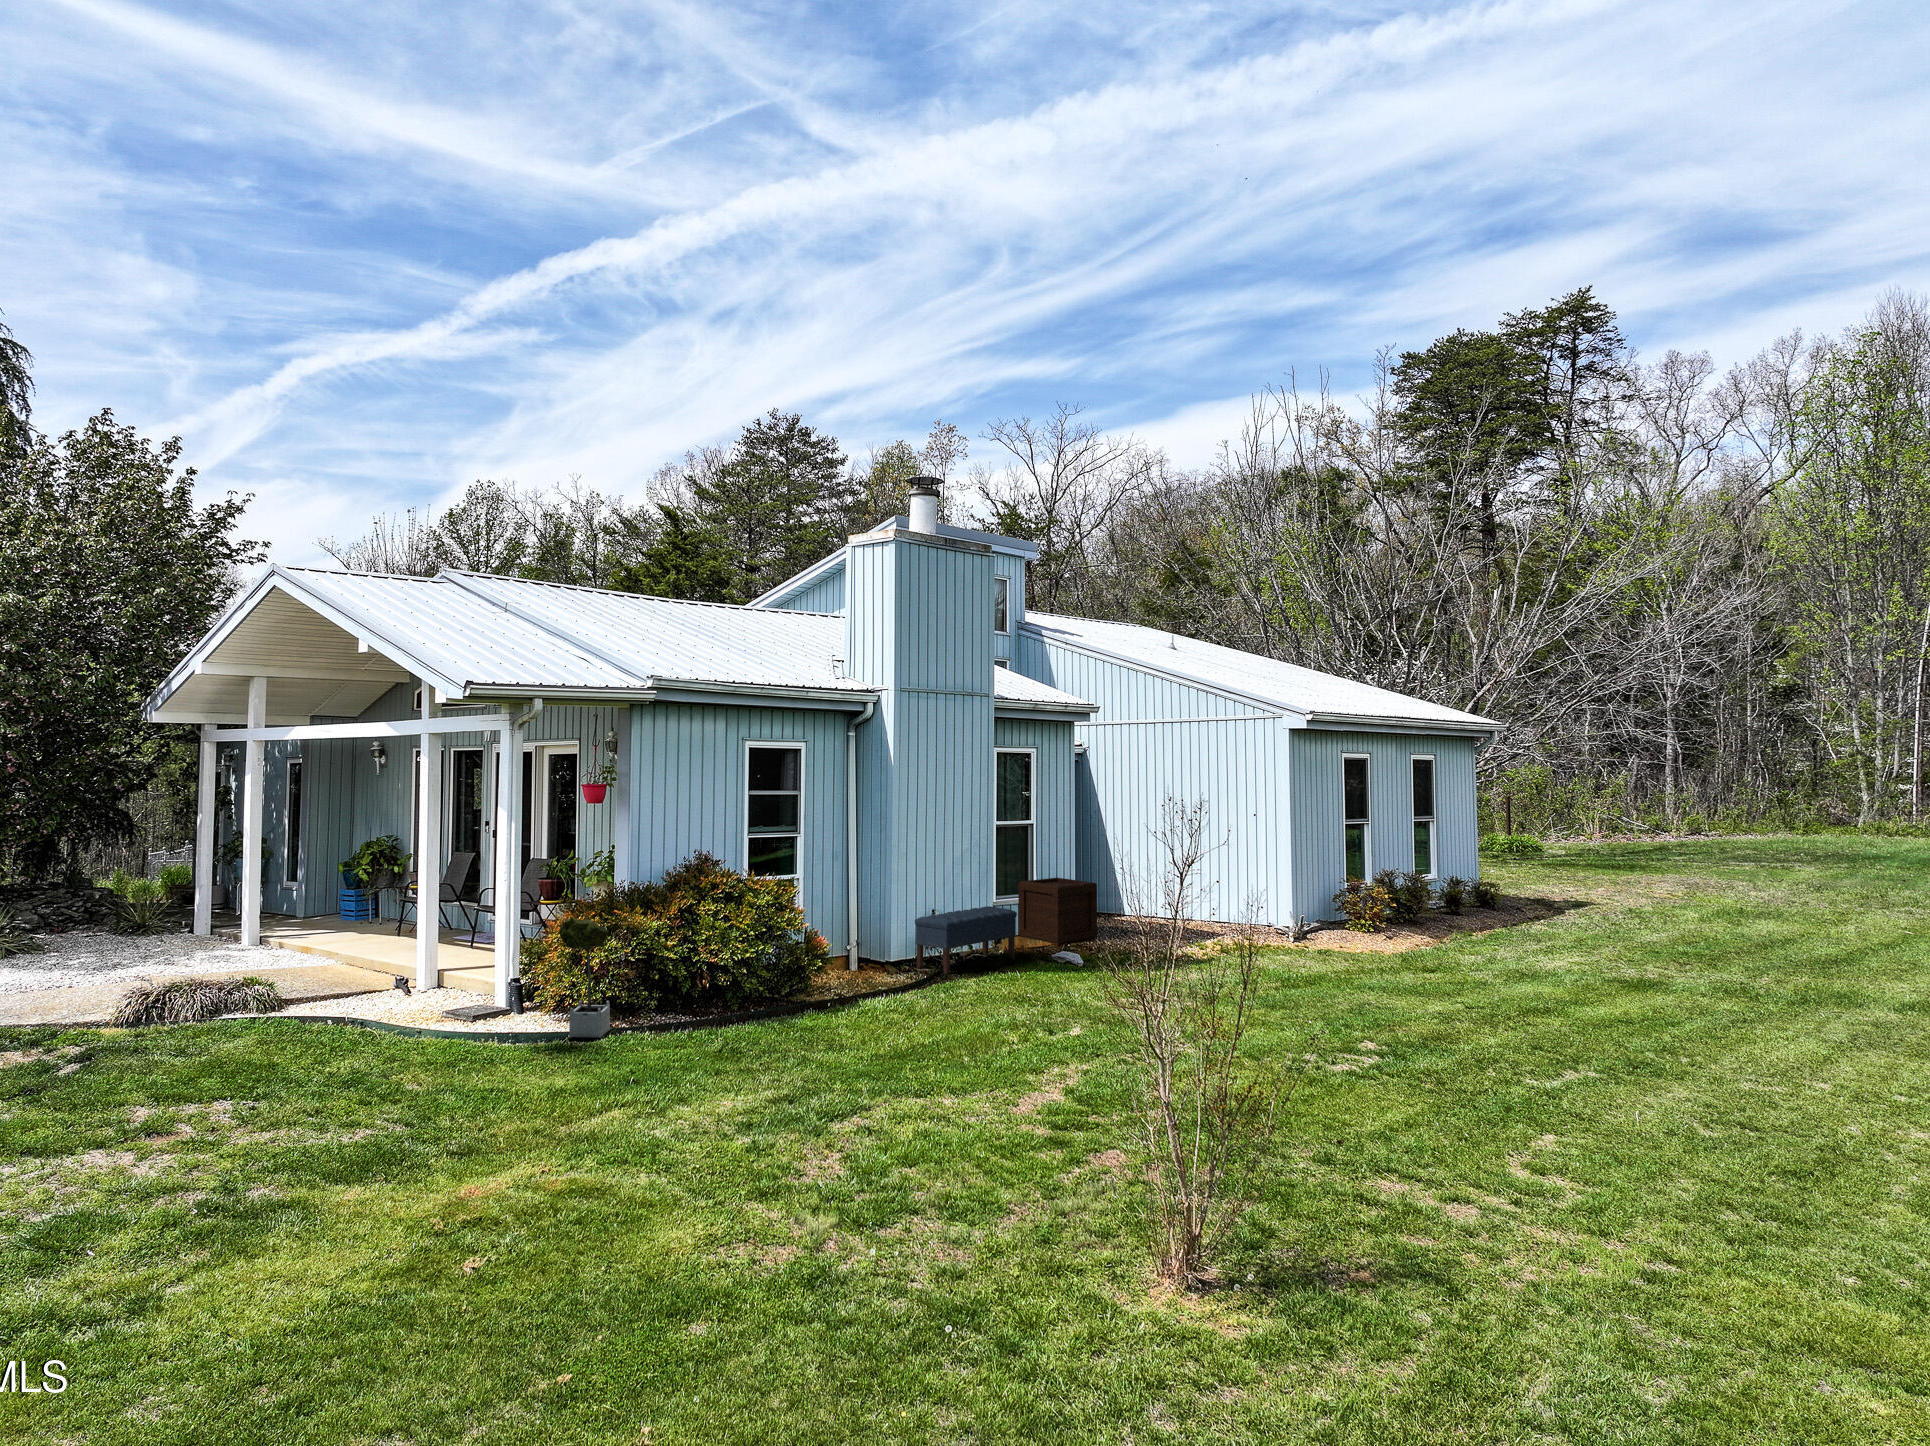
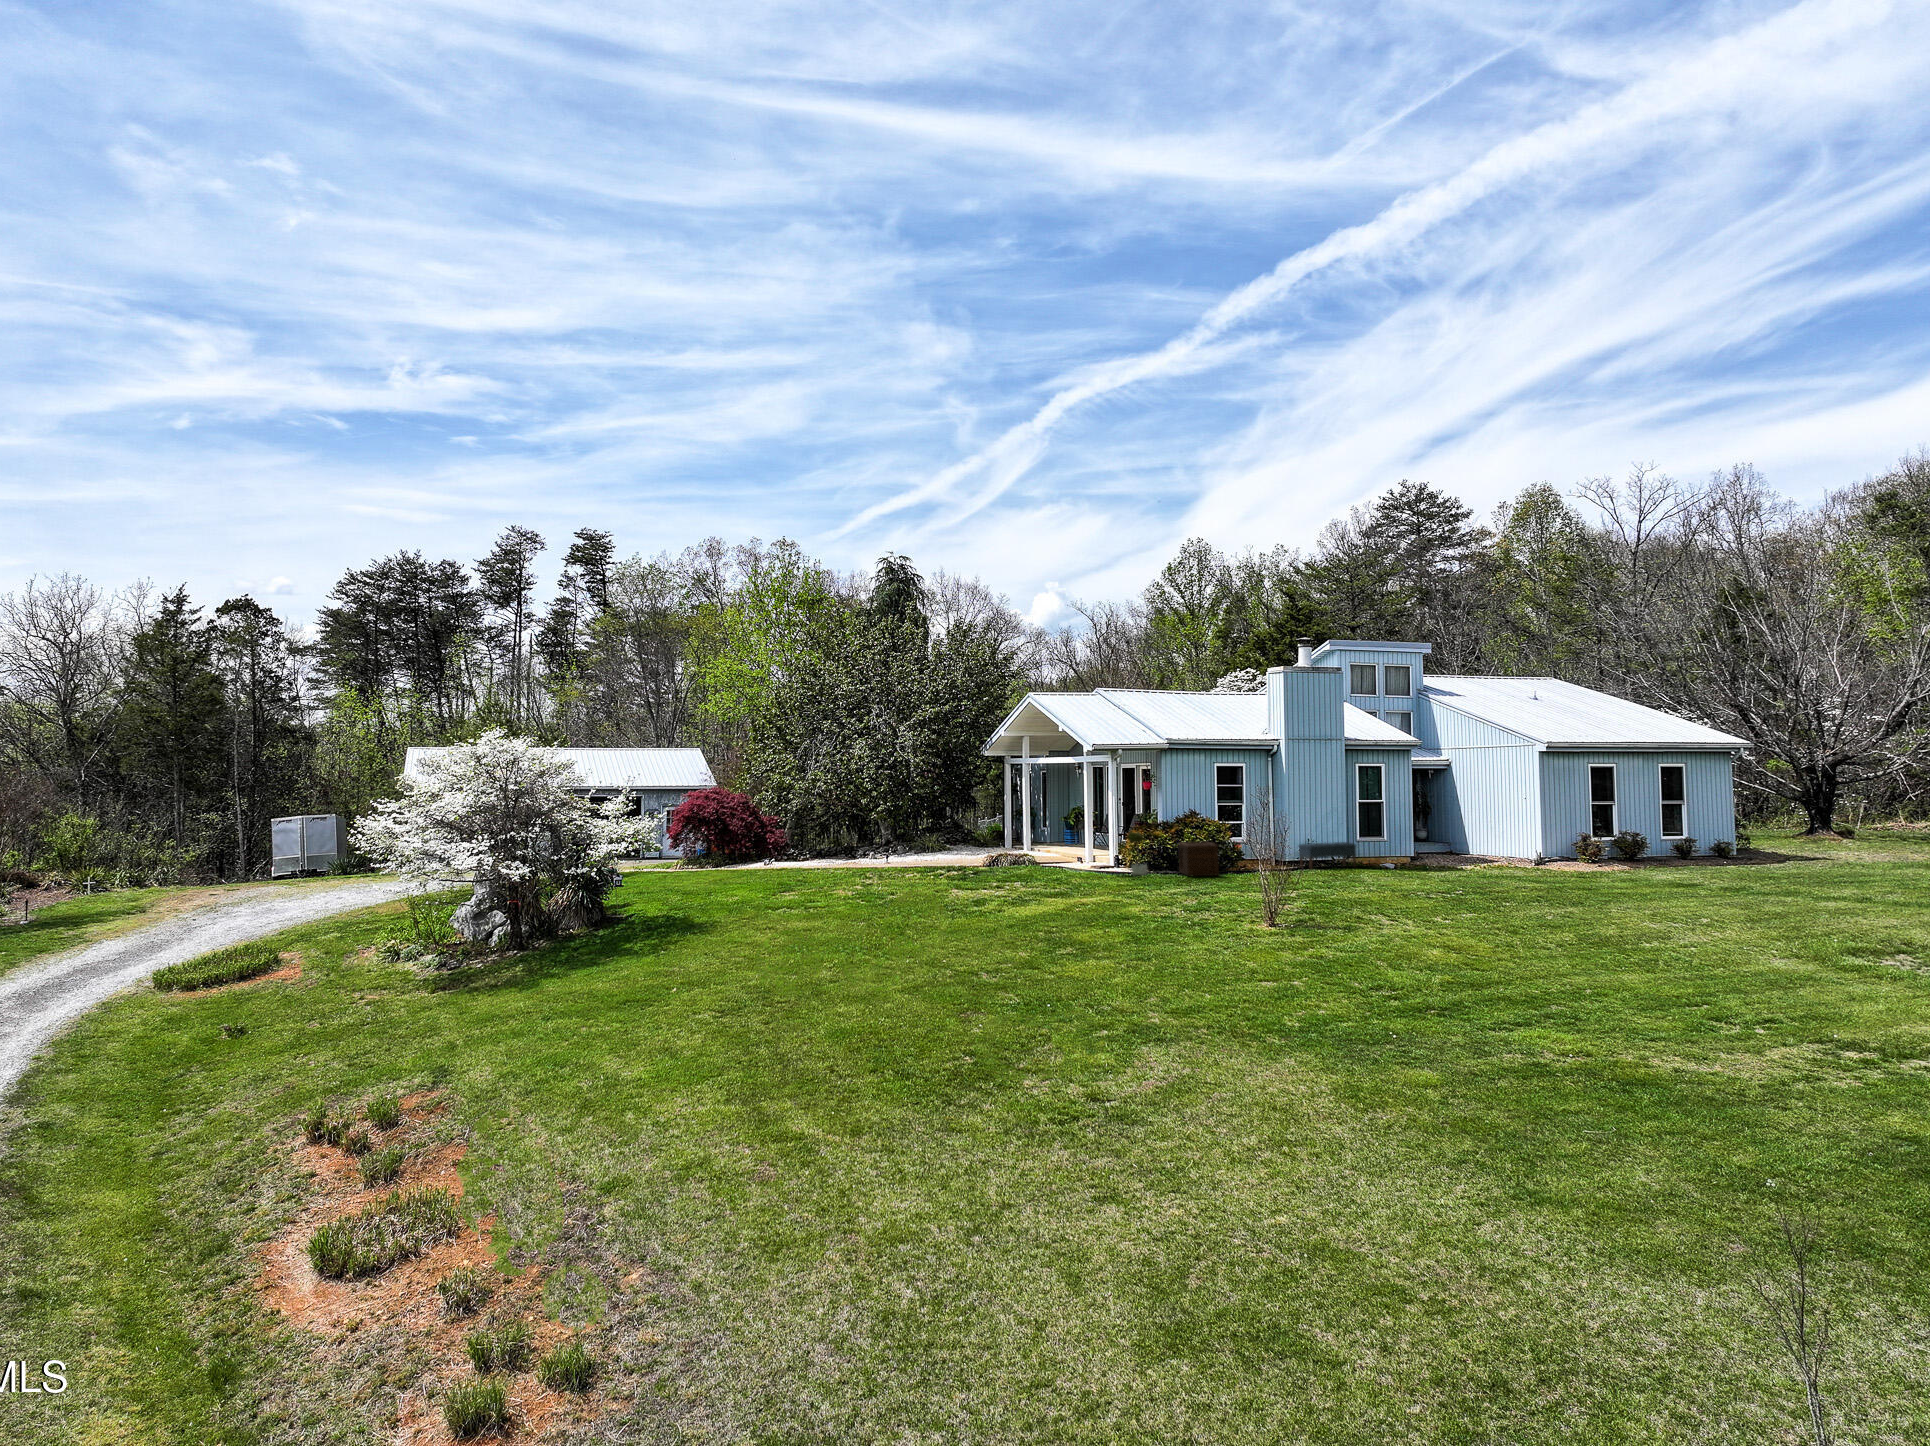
wooden crate: present [1018,878,1097,944] -> present [1178,842,1219,876]

